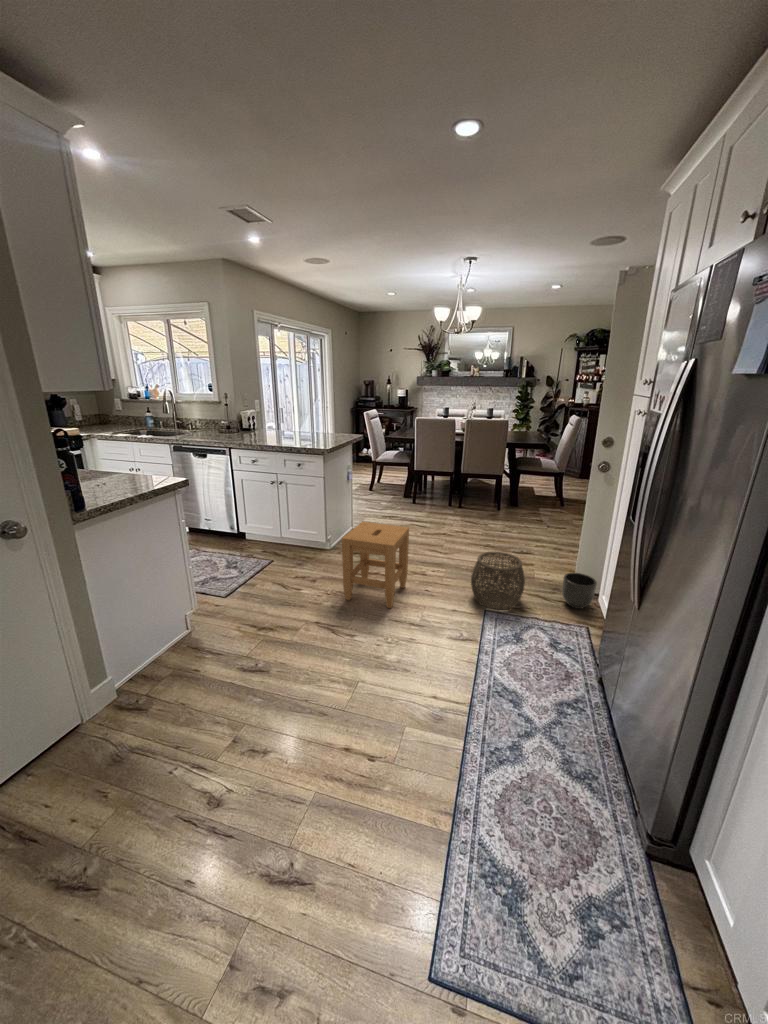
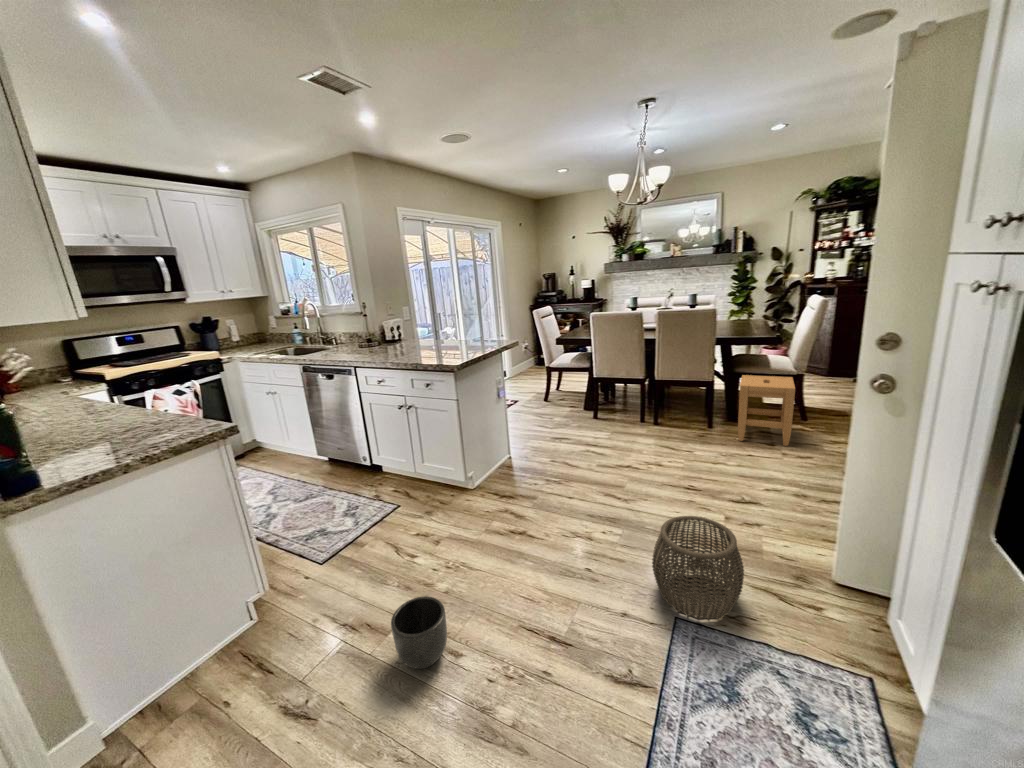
stool: present [342,522,409,608] -> present [738,375,795,446]
planter: present [562,573,597,609] -> present [391,596,447,669]

